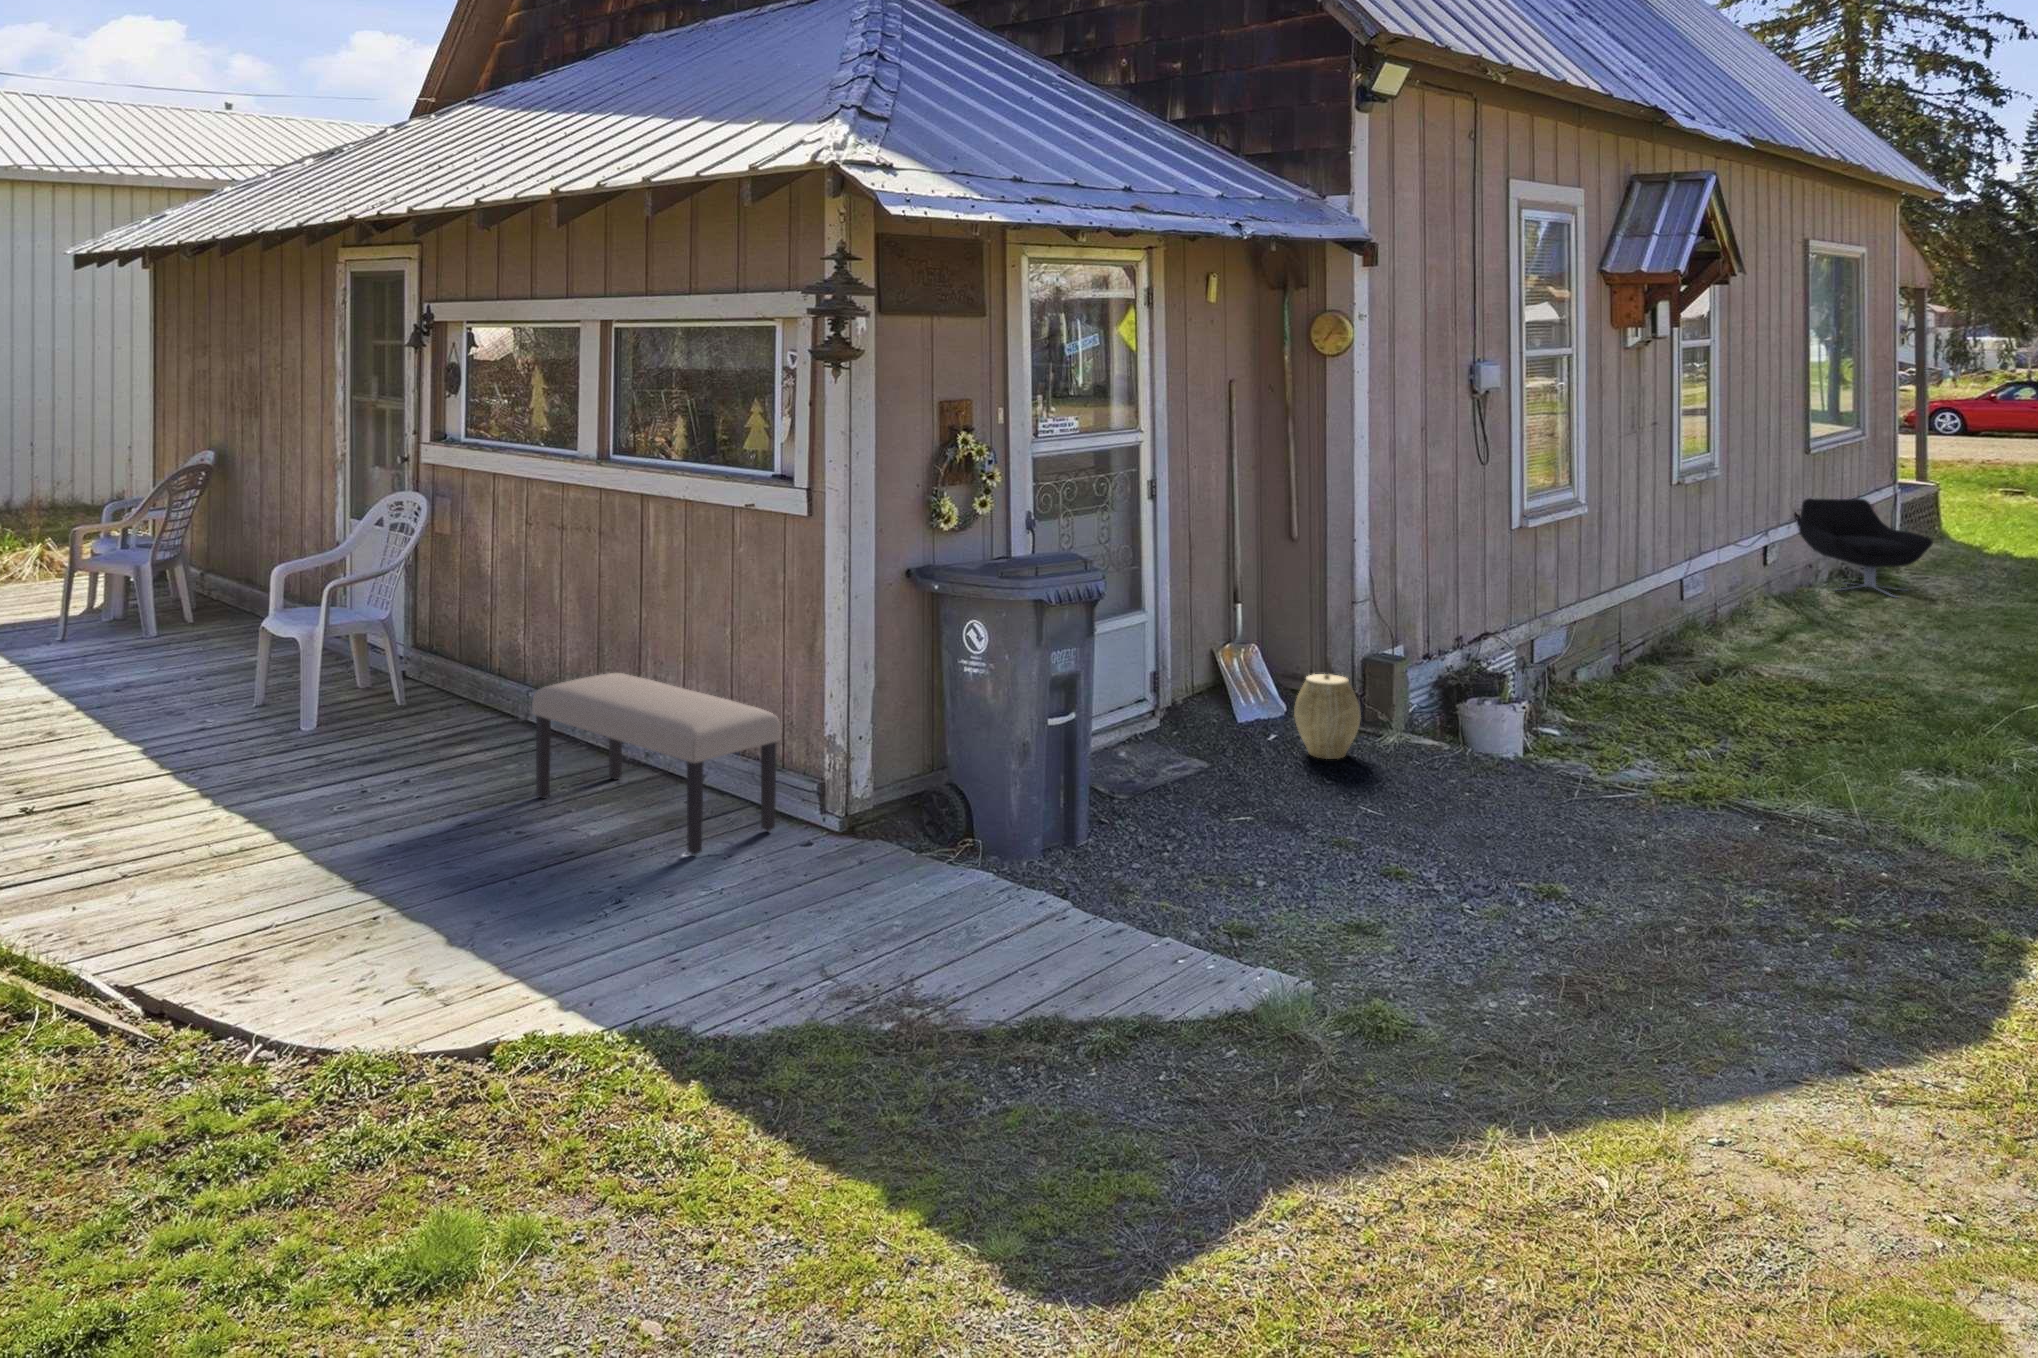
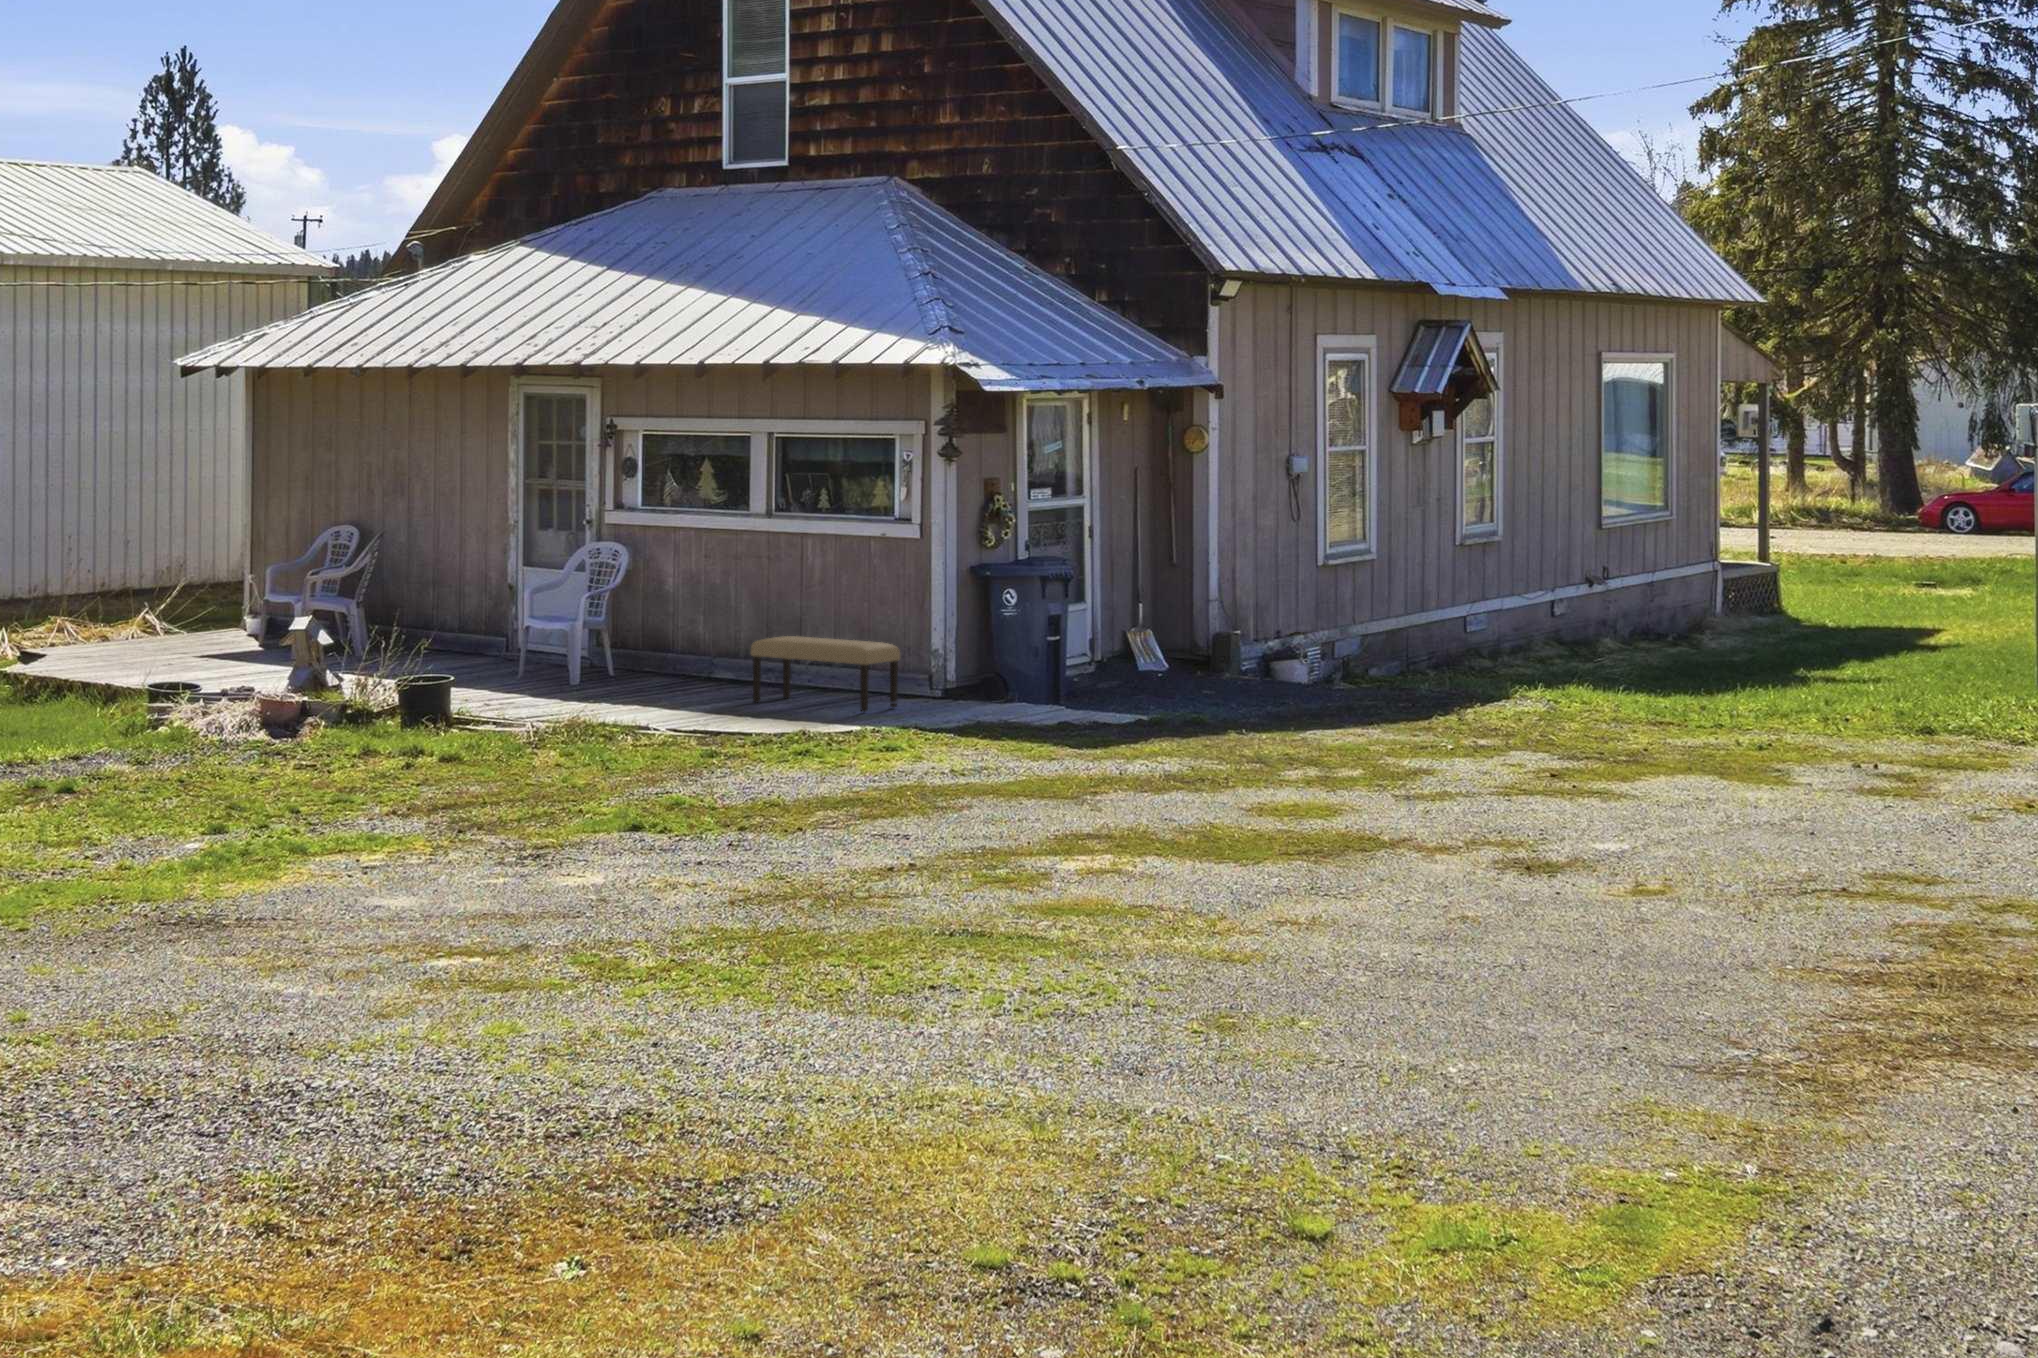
lounge chair: present [1799,498,1933,597] -> none [1598,563,1690,637]
woven basket: present [1294,674,1361,759] -> none [1174,643,1212,691]

